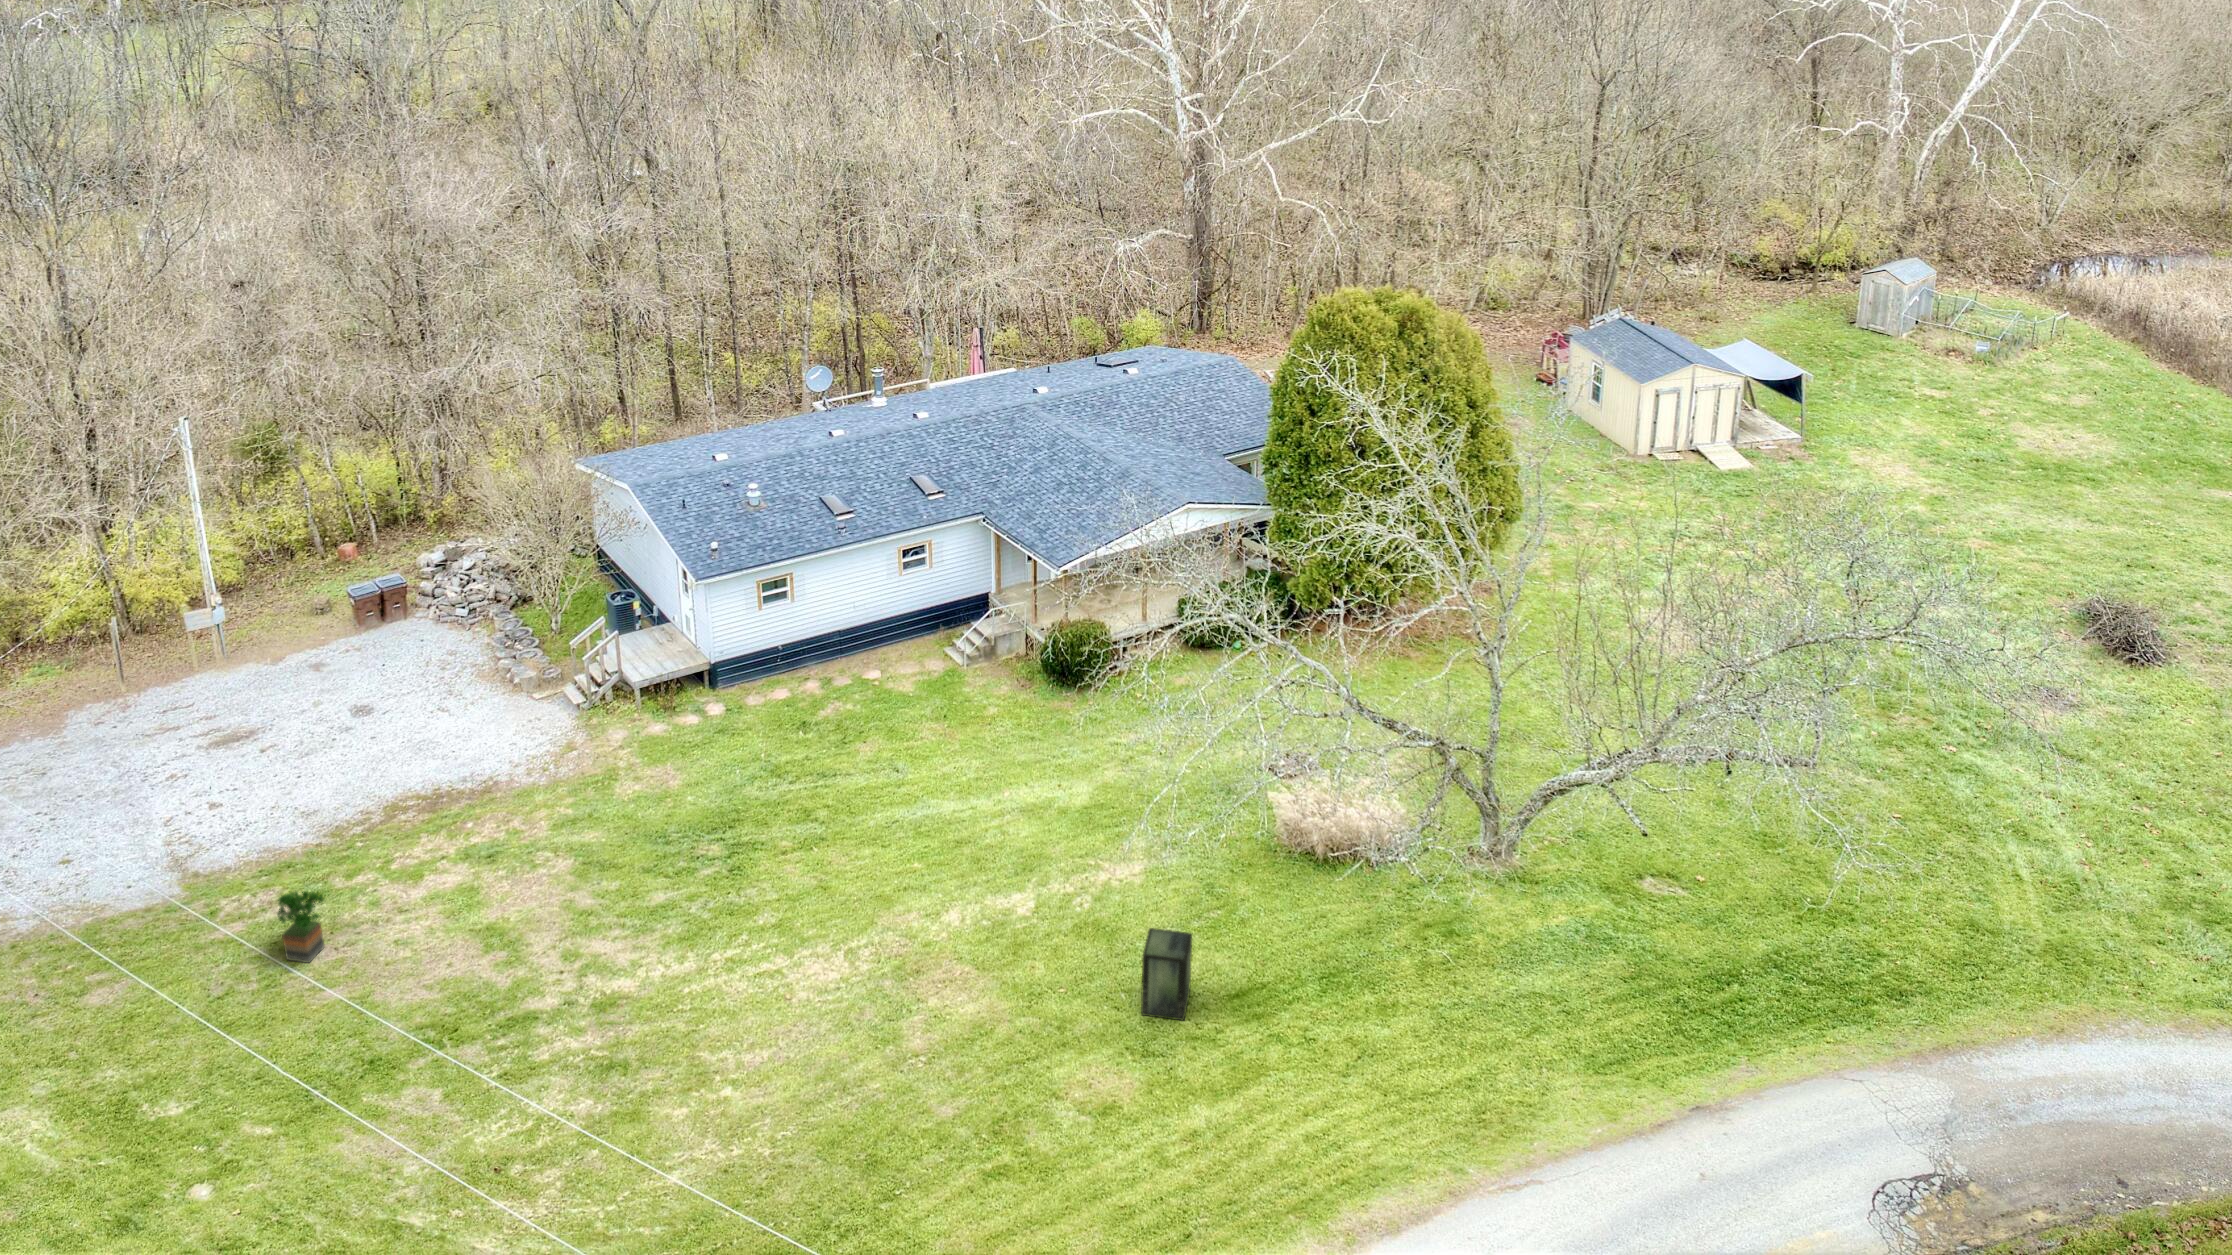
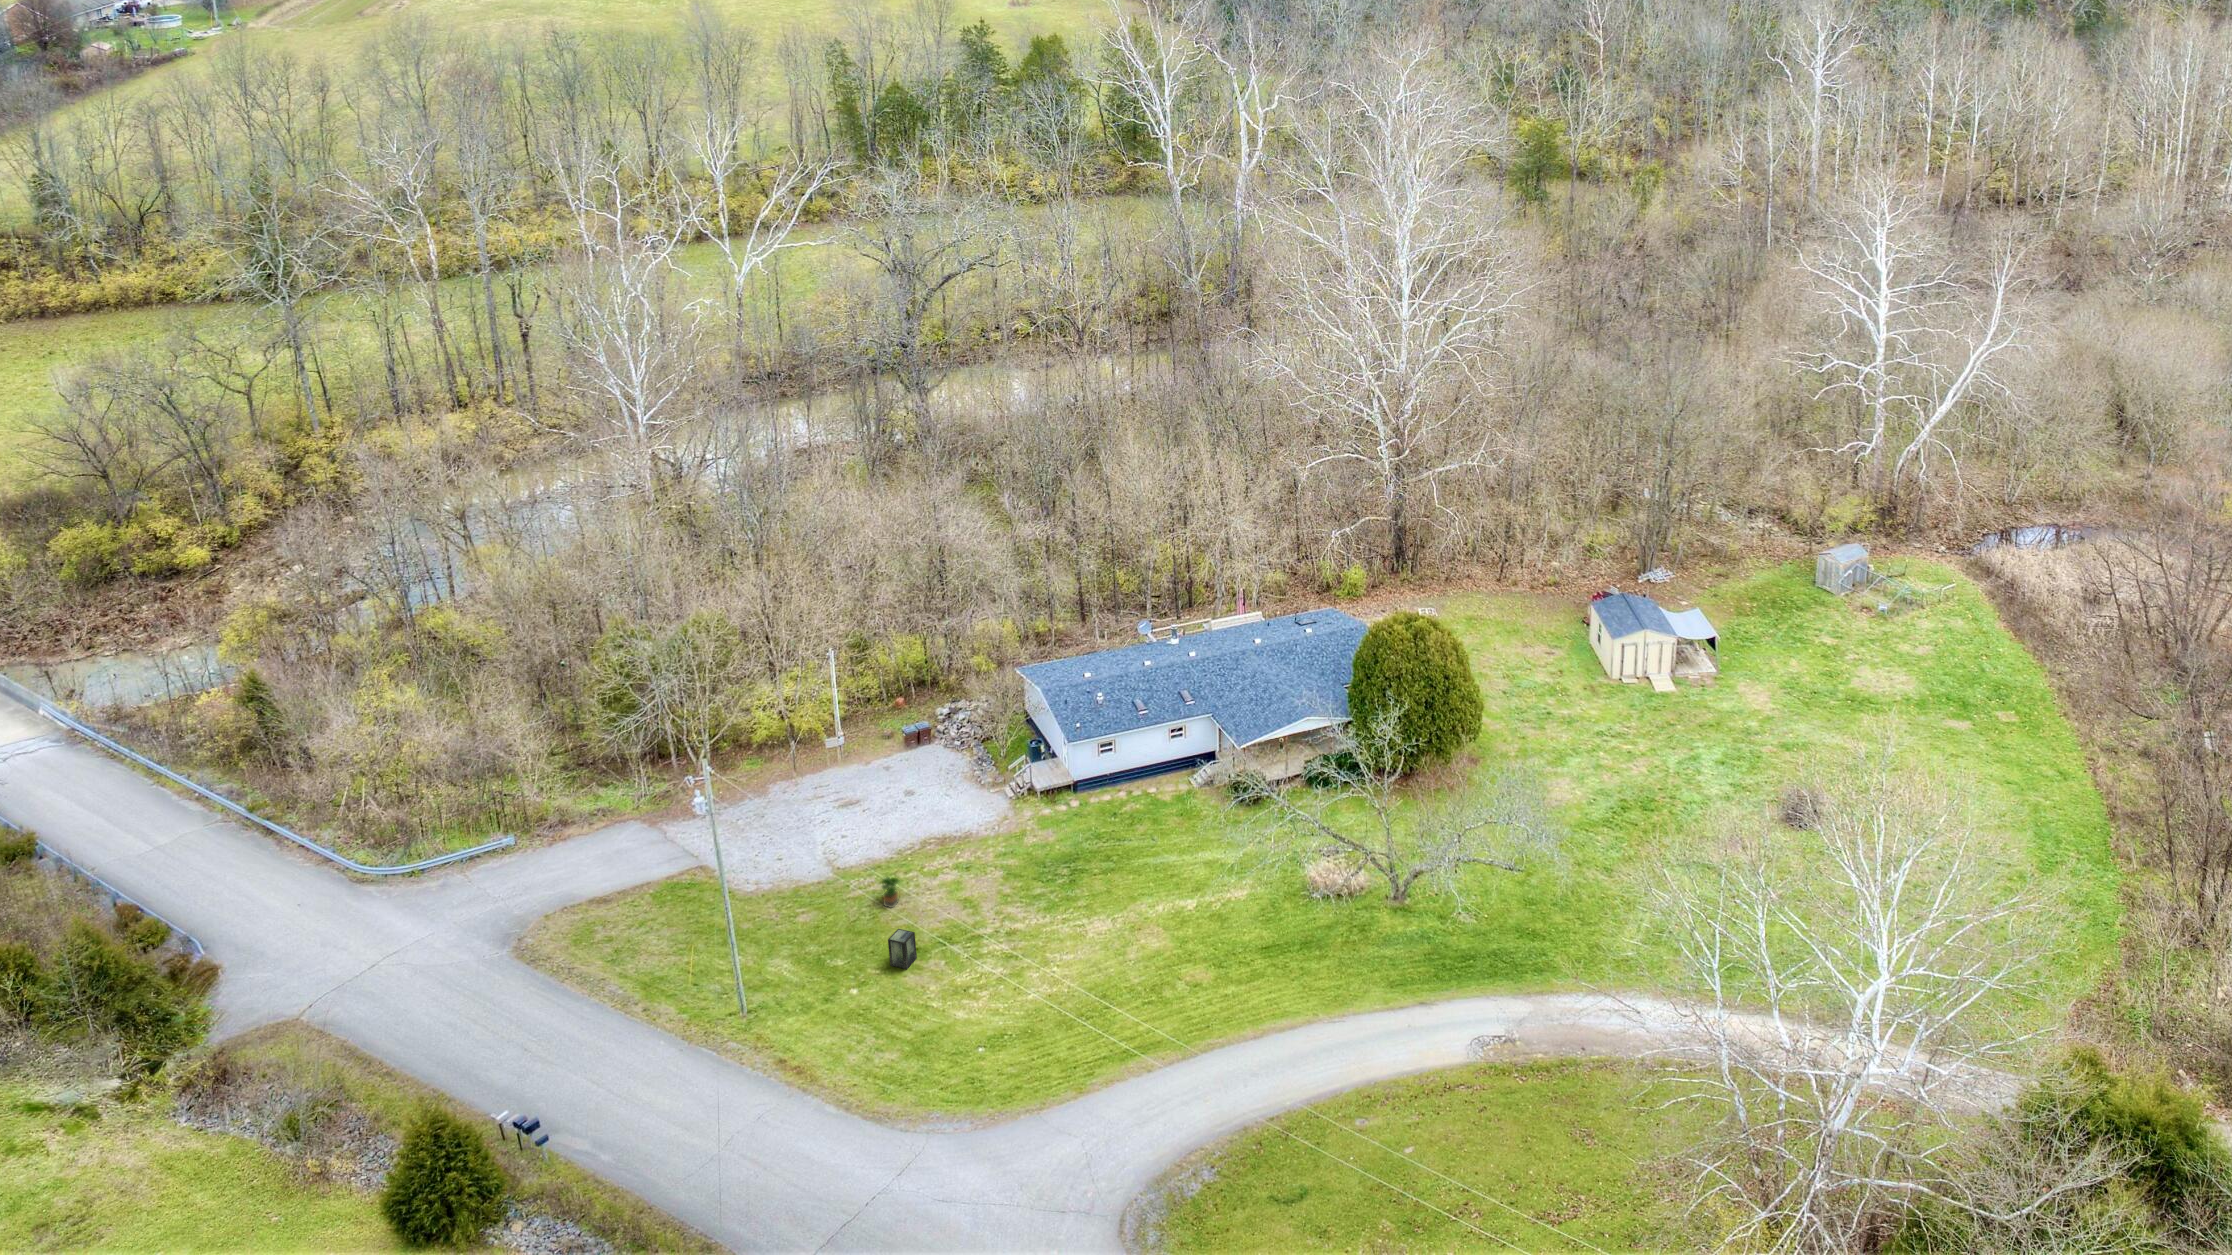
storage box: present [1141,928,1192,1020] -> present [888,929,917,969]

